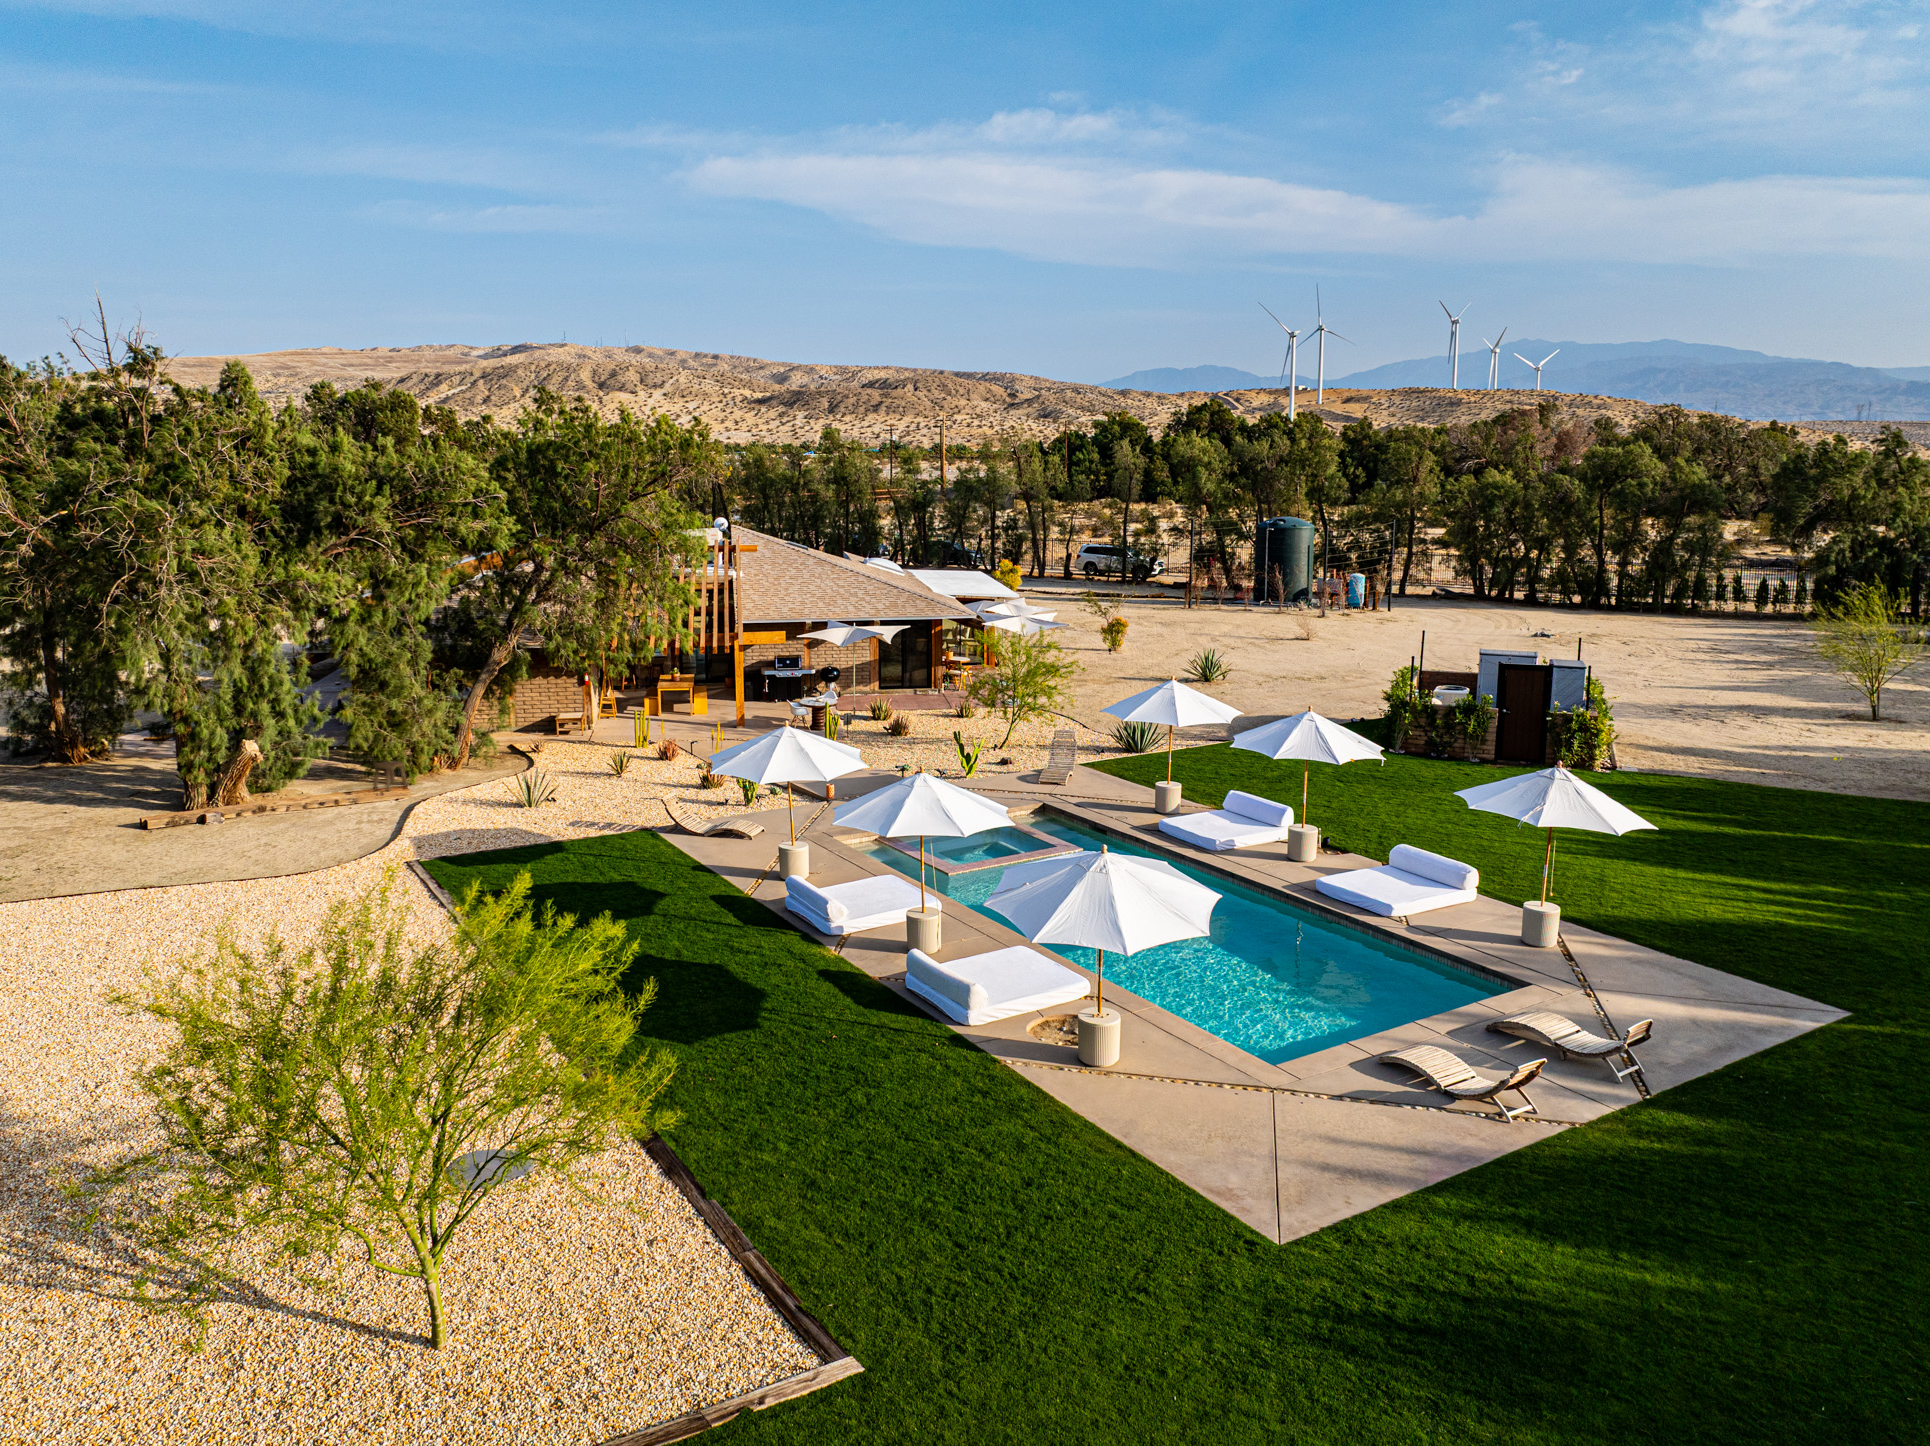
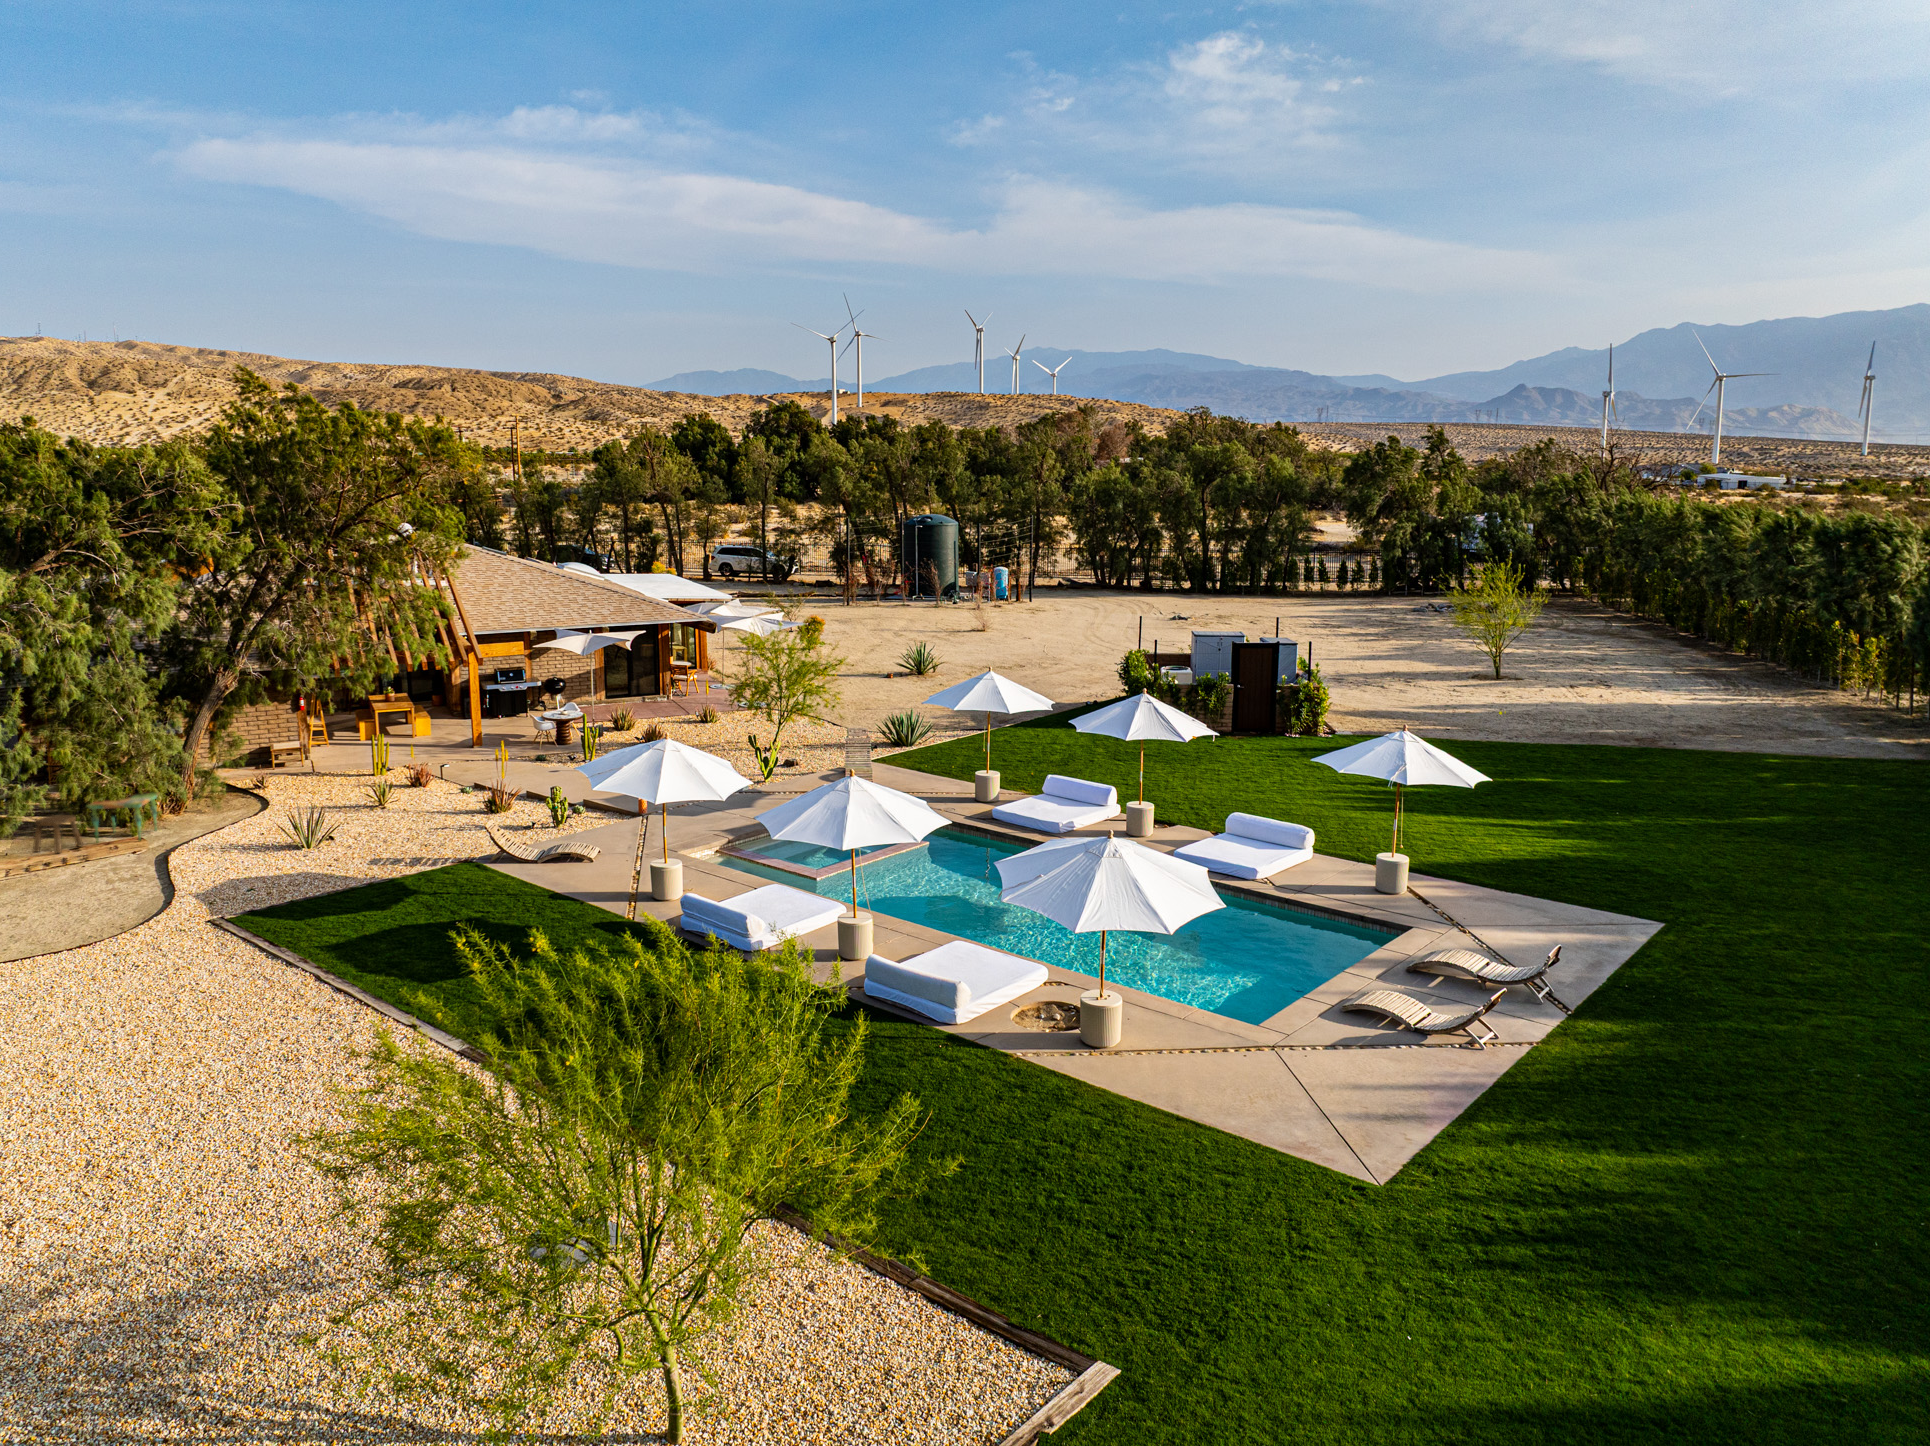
side table: none [411,747,469,786] -> present [88,793,159,842]

